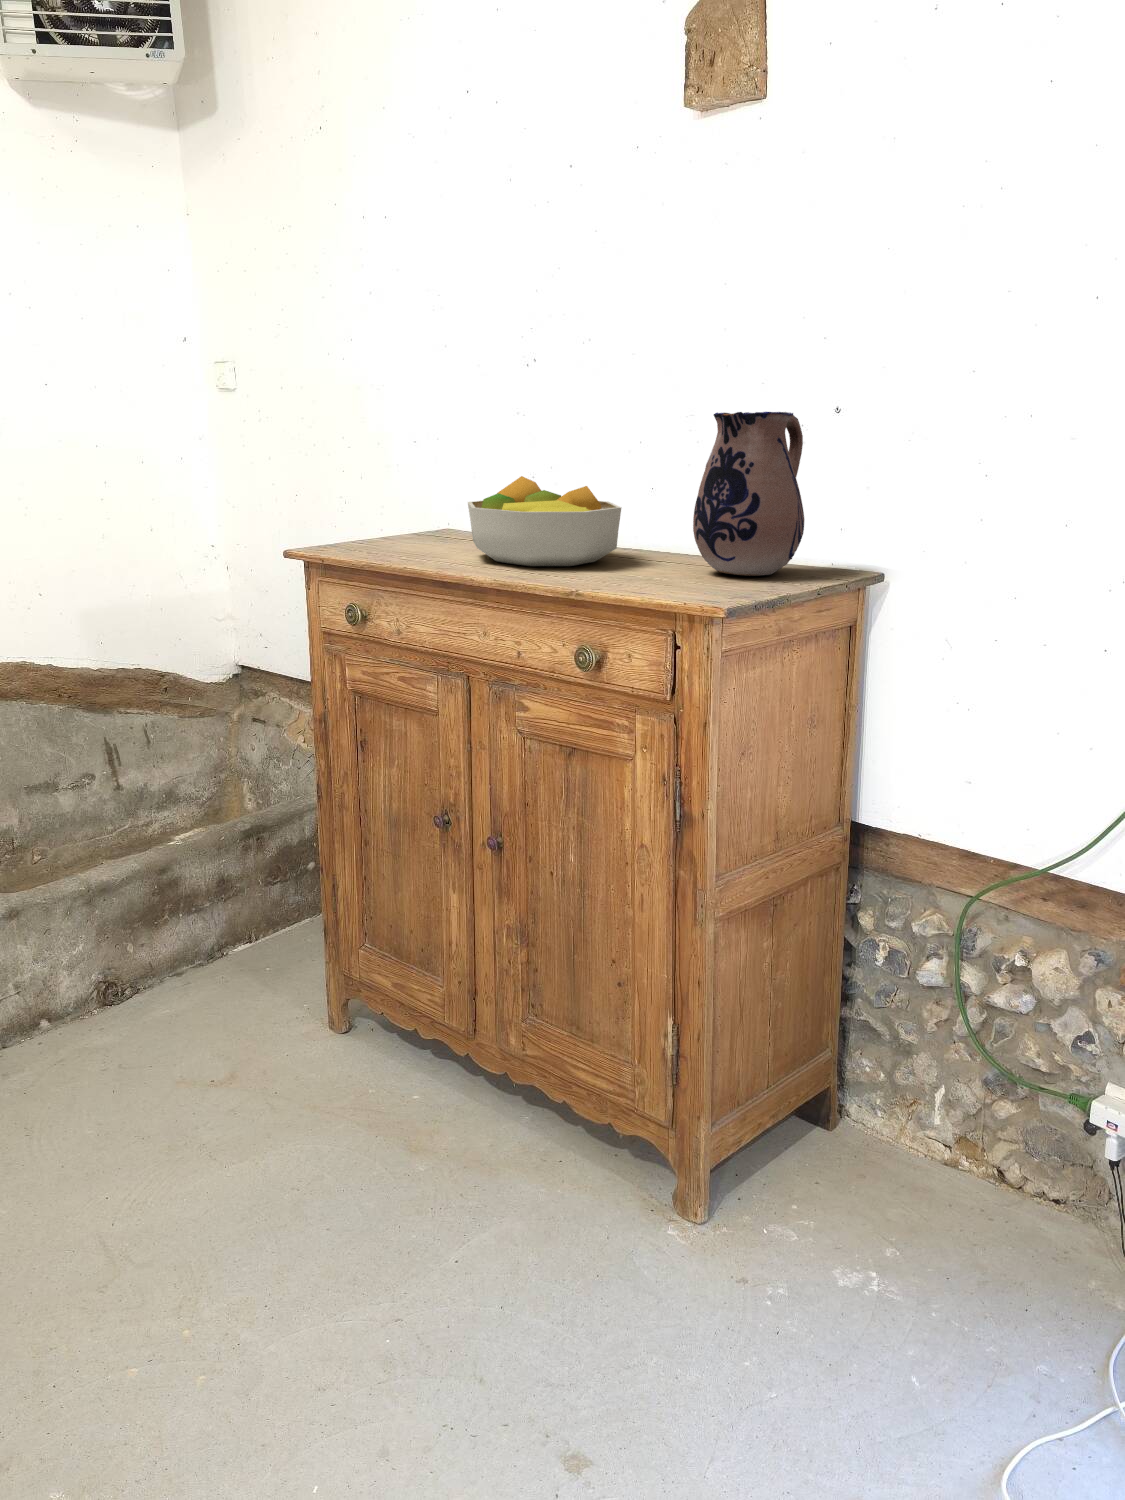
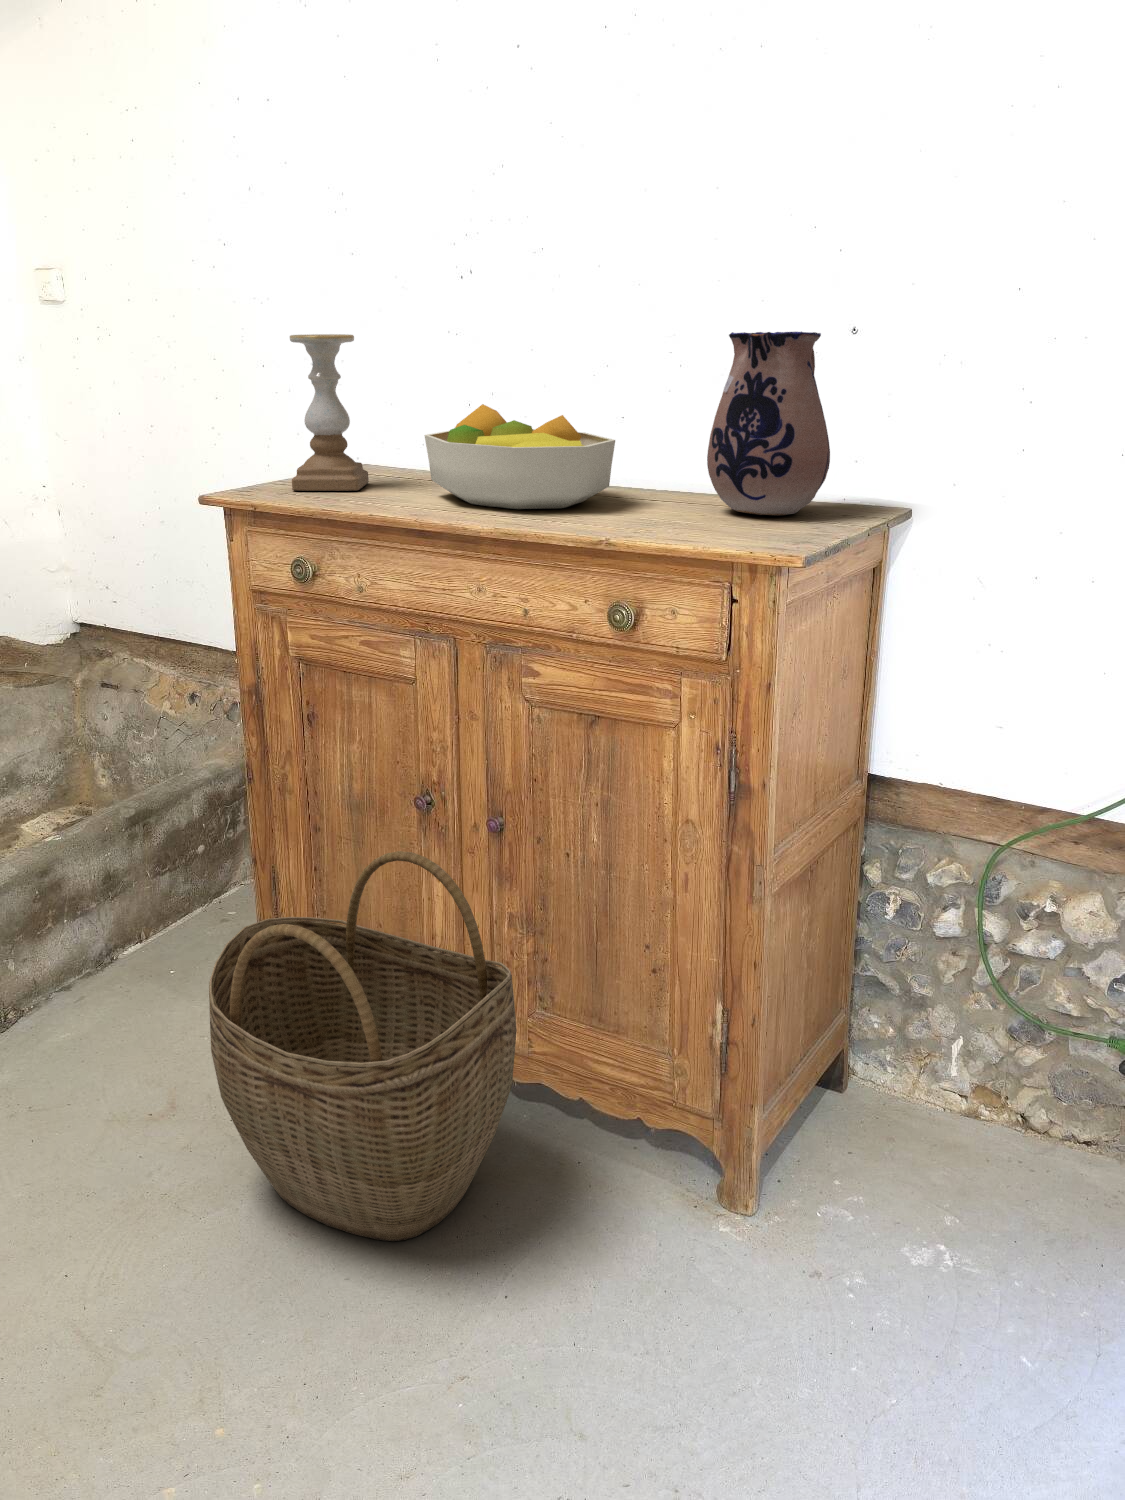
candle holder: none [362,417,434,549] -> present [290,334,369,491]
woven basket: none [239,861,500,1205] -> present [209,851,517,1241]

